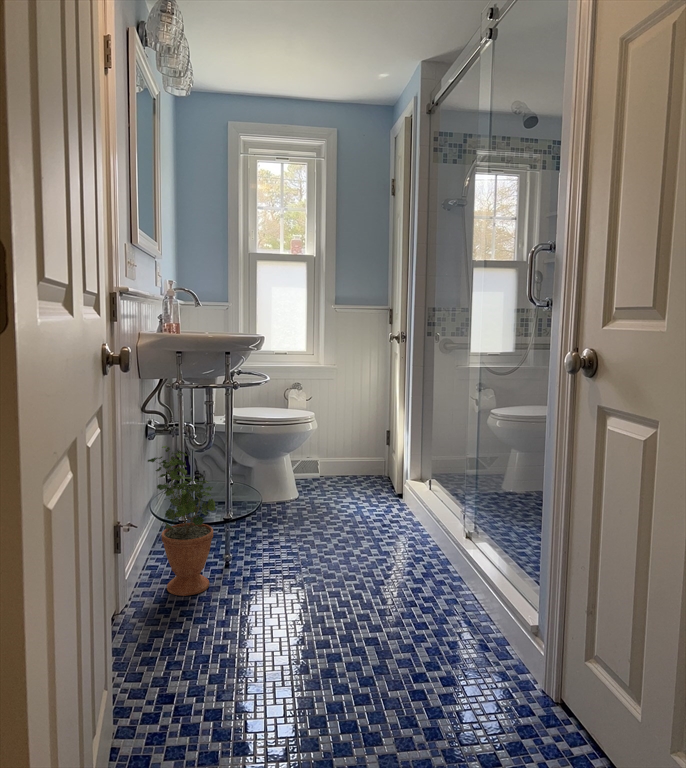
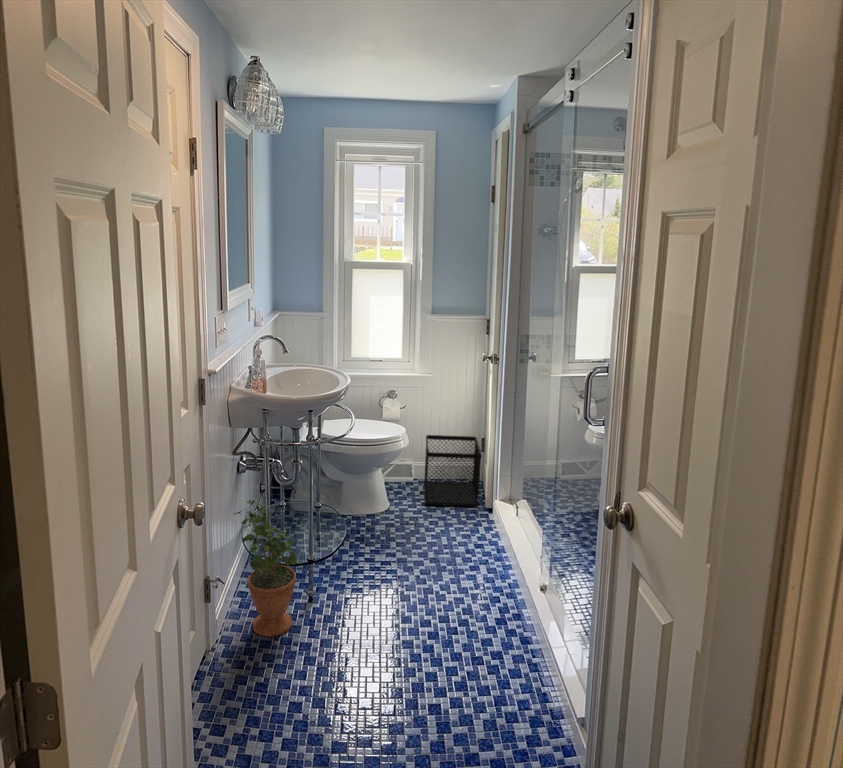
wastebasket: none [331,430,389,494] -> present [424,435,482,506]

